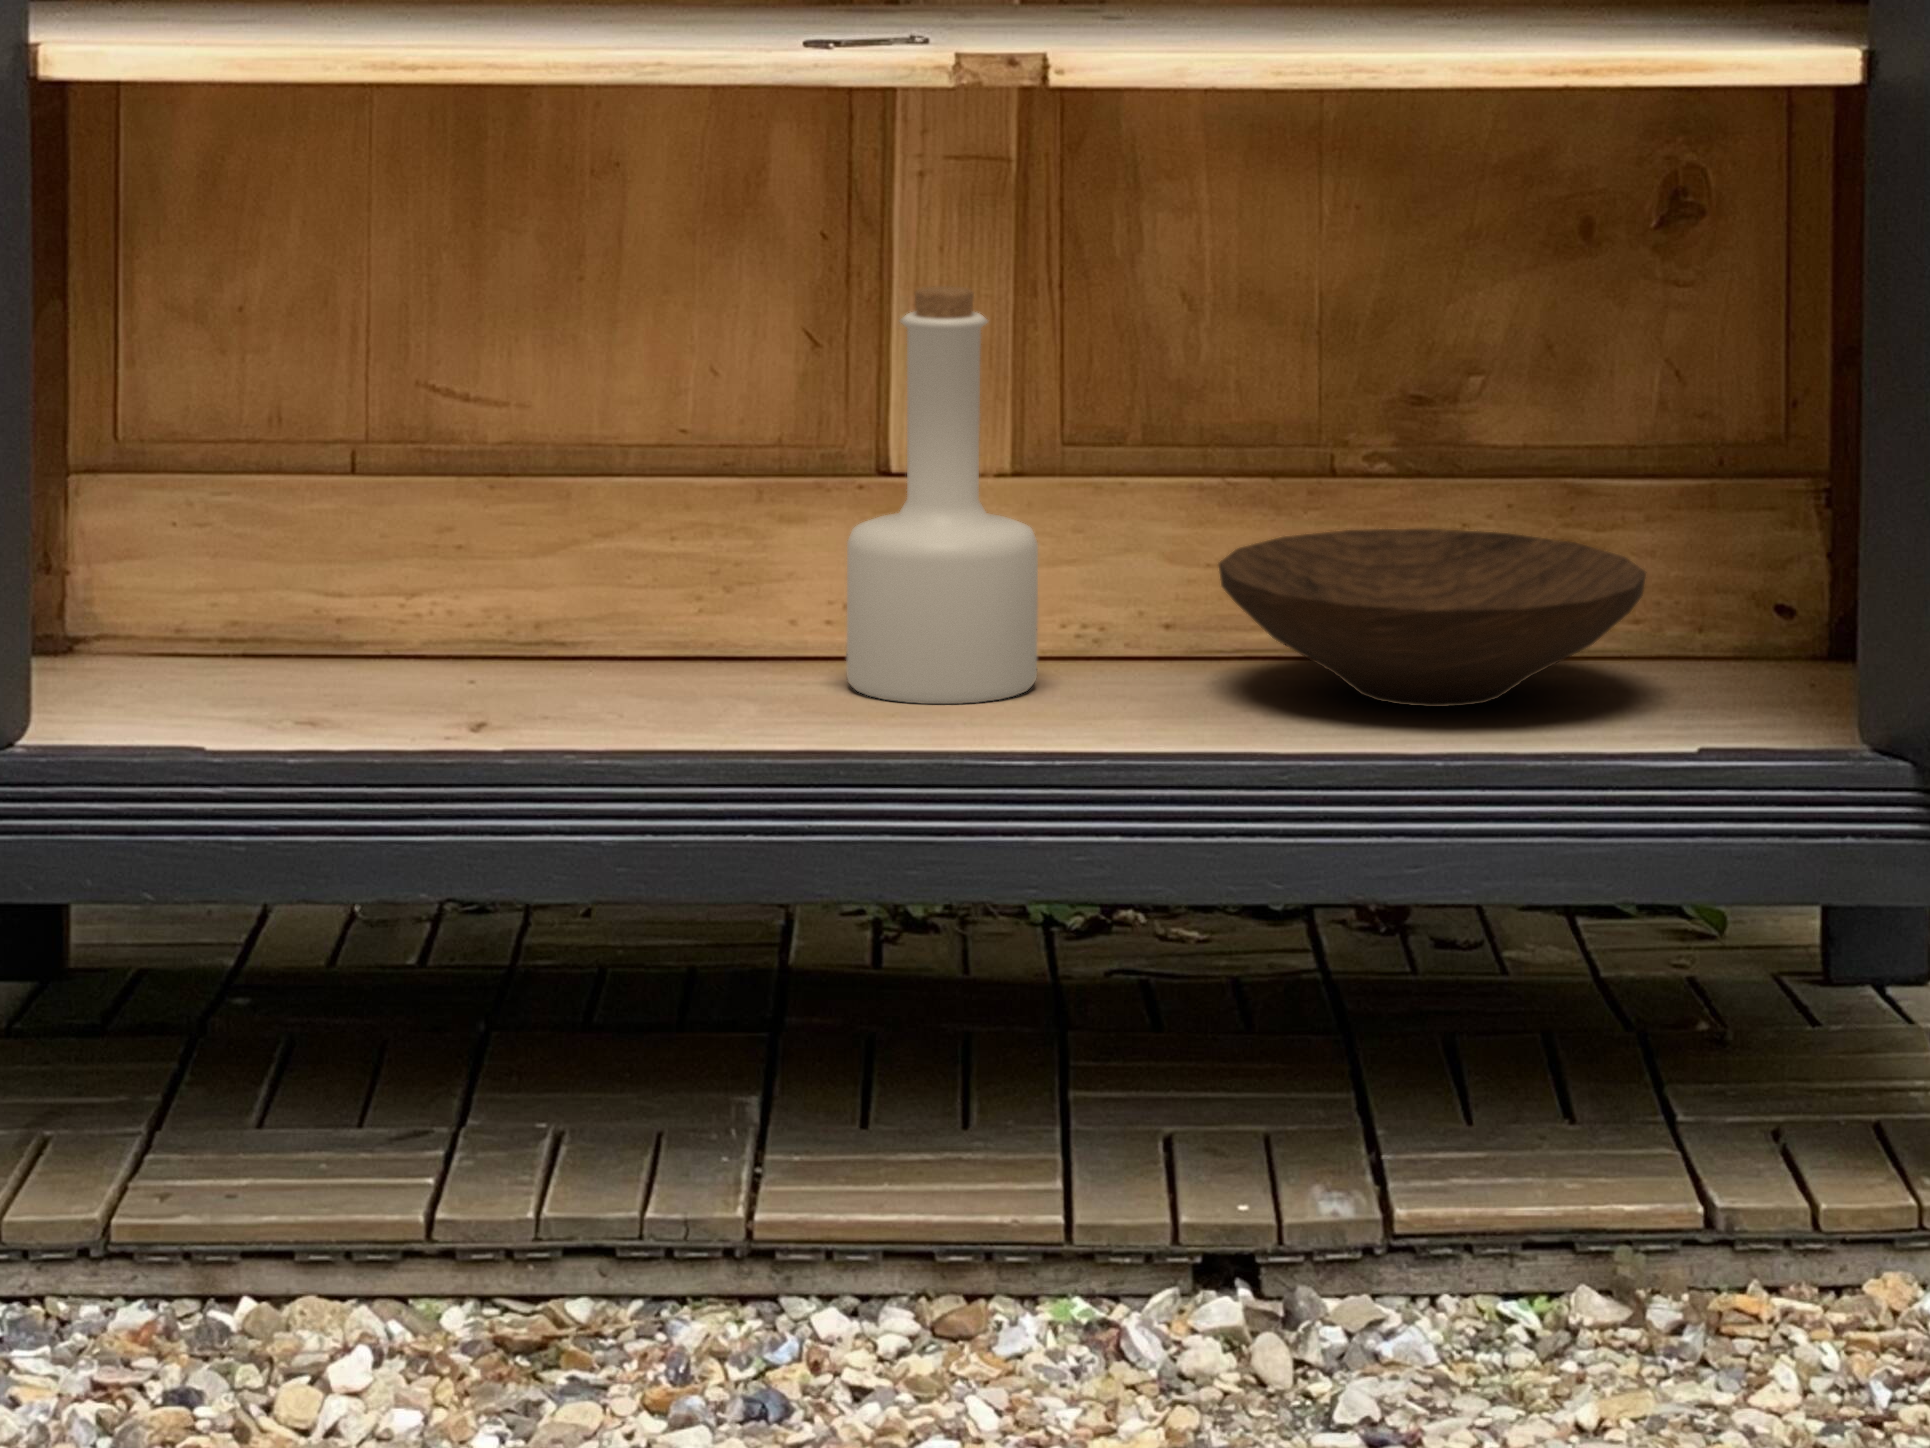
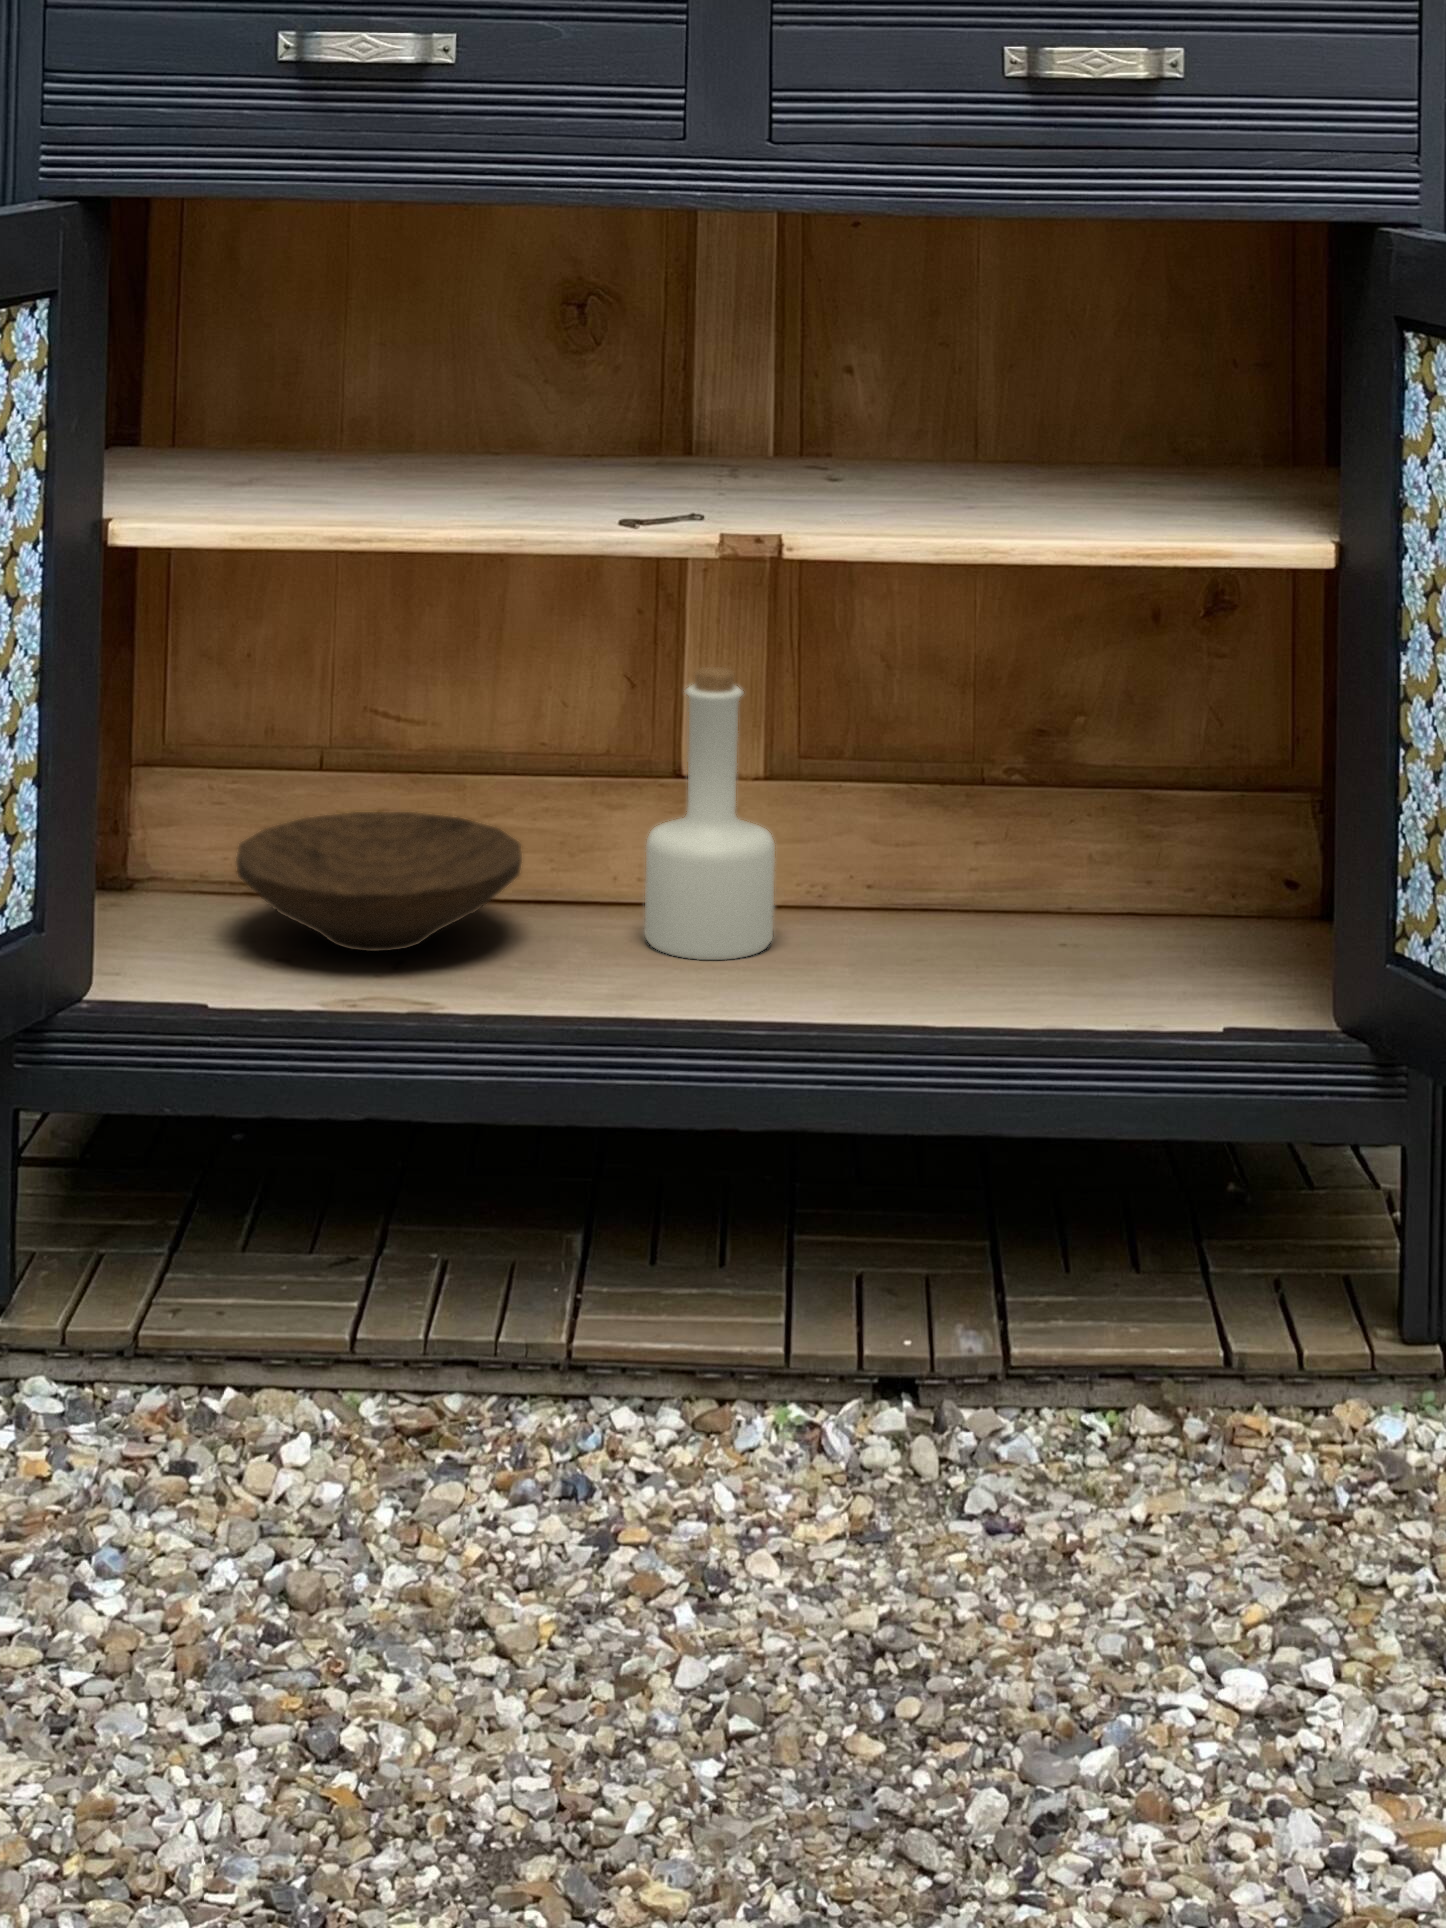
wooden bowl: present [1219,528,1646,707] -> present [236,812,522,952]

